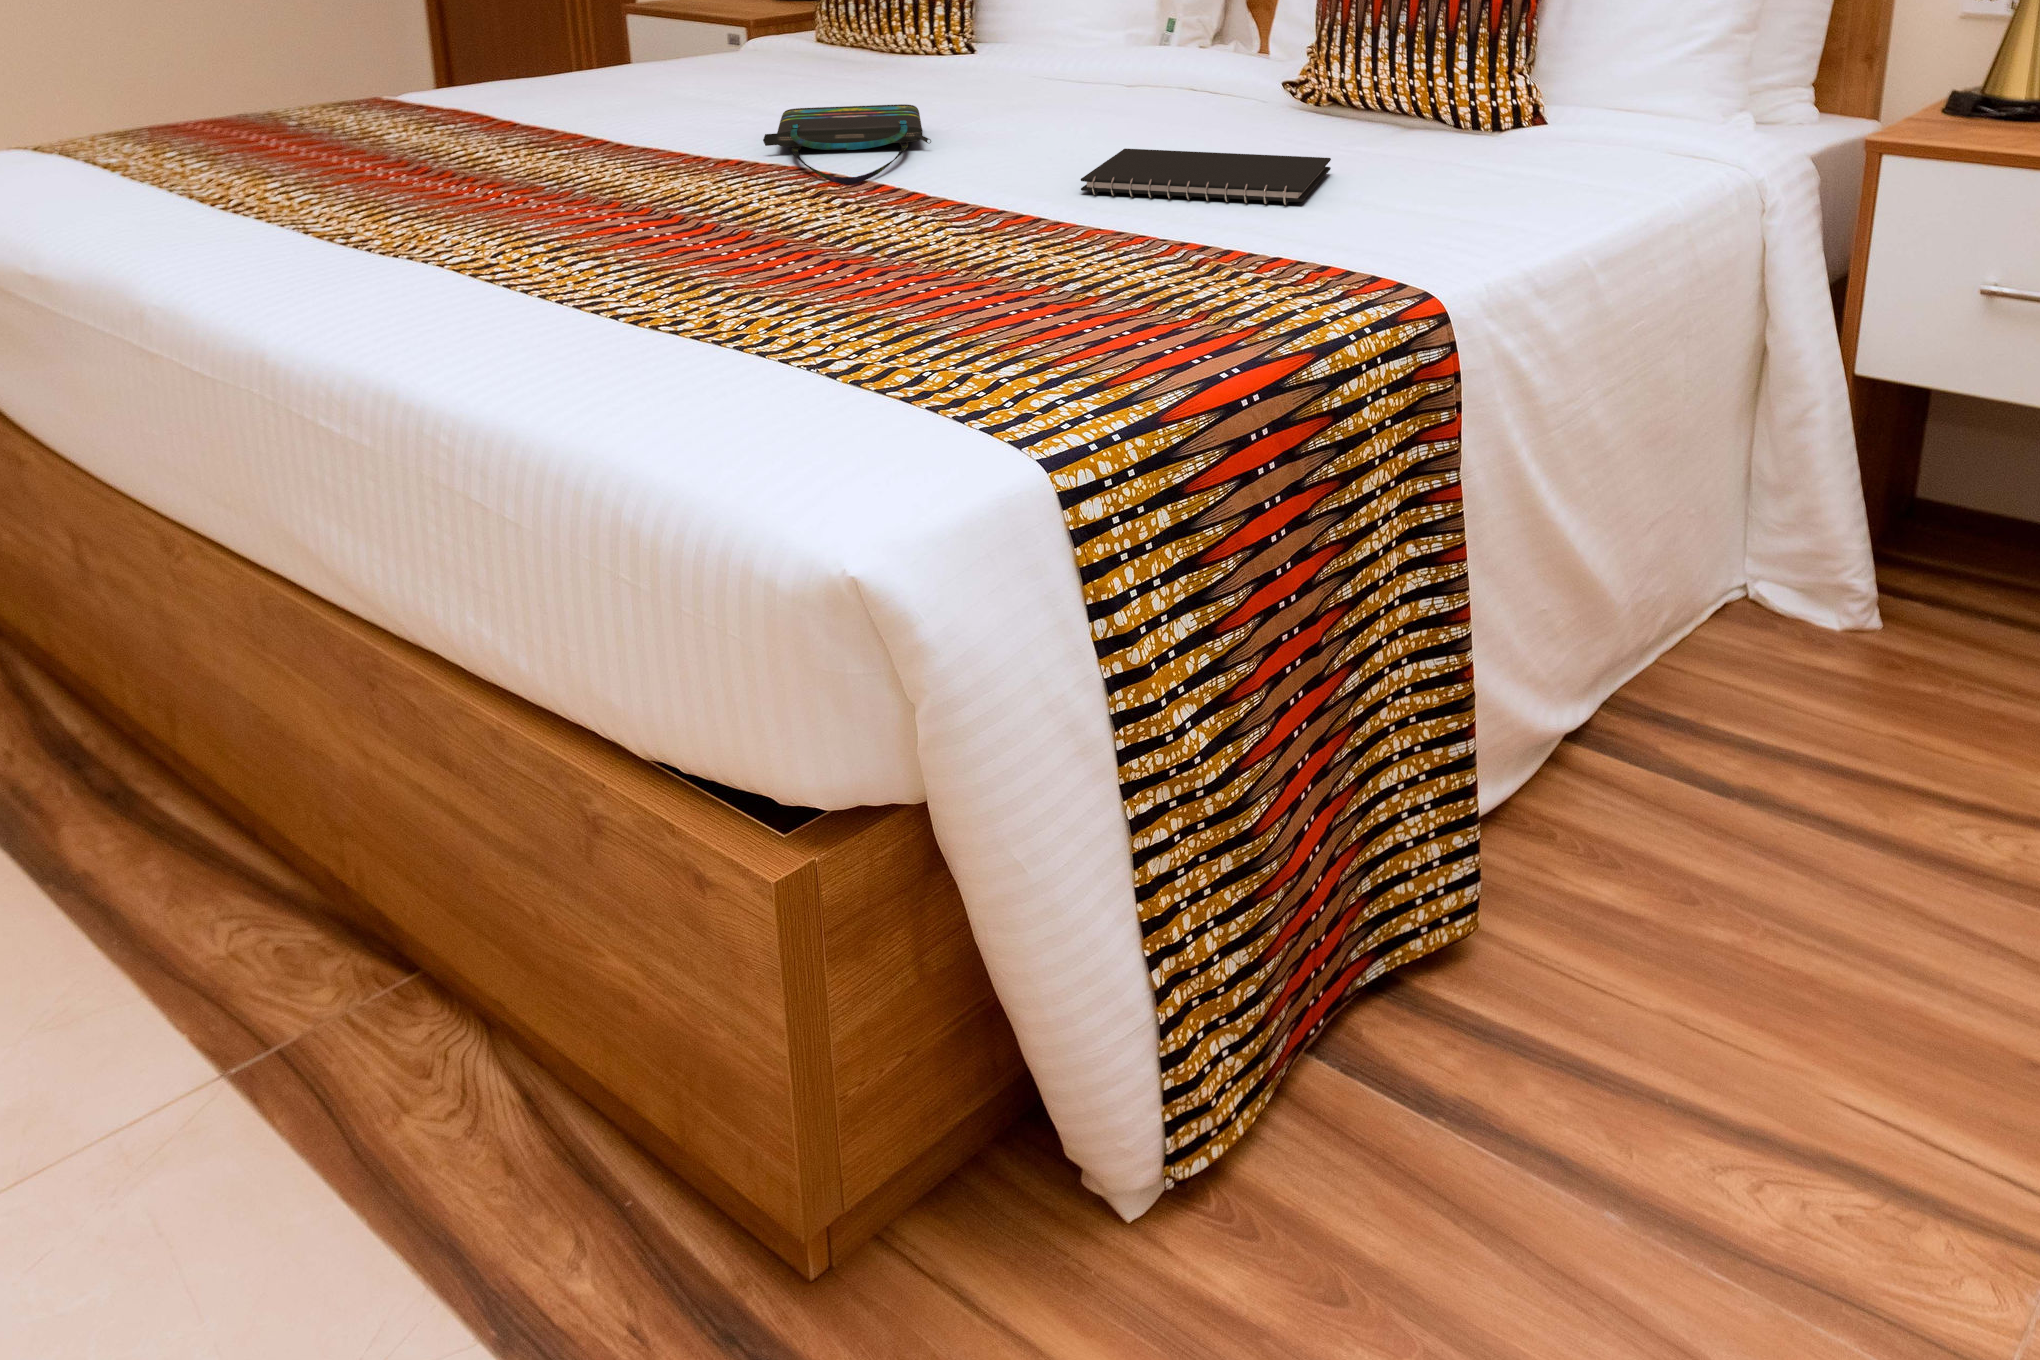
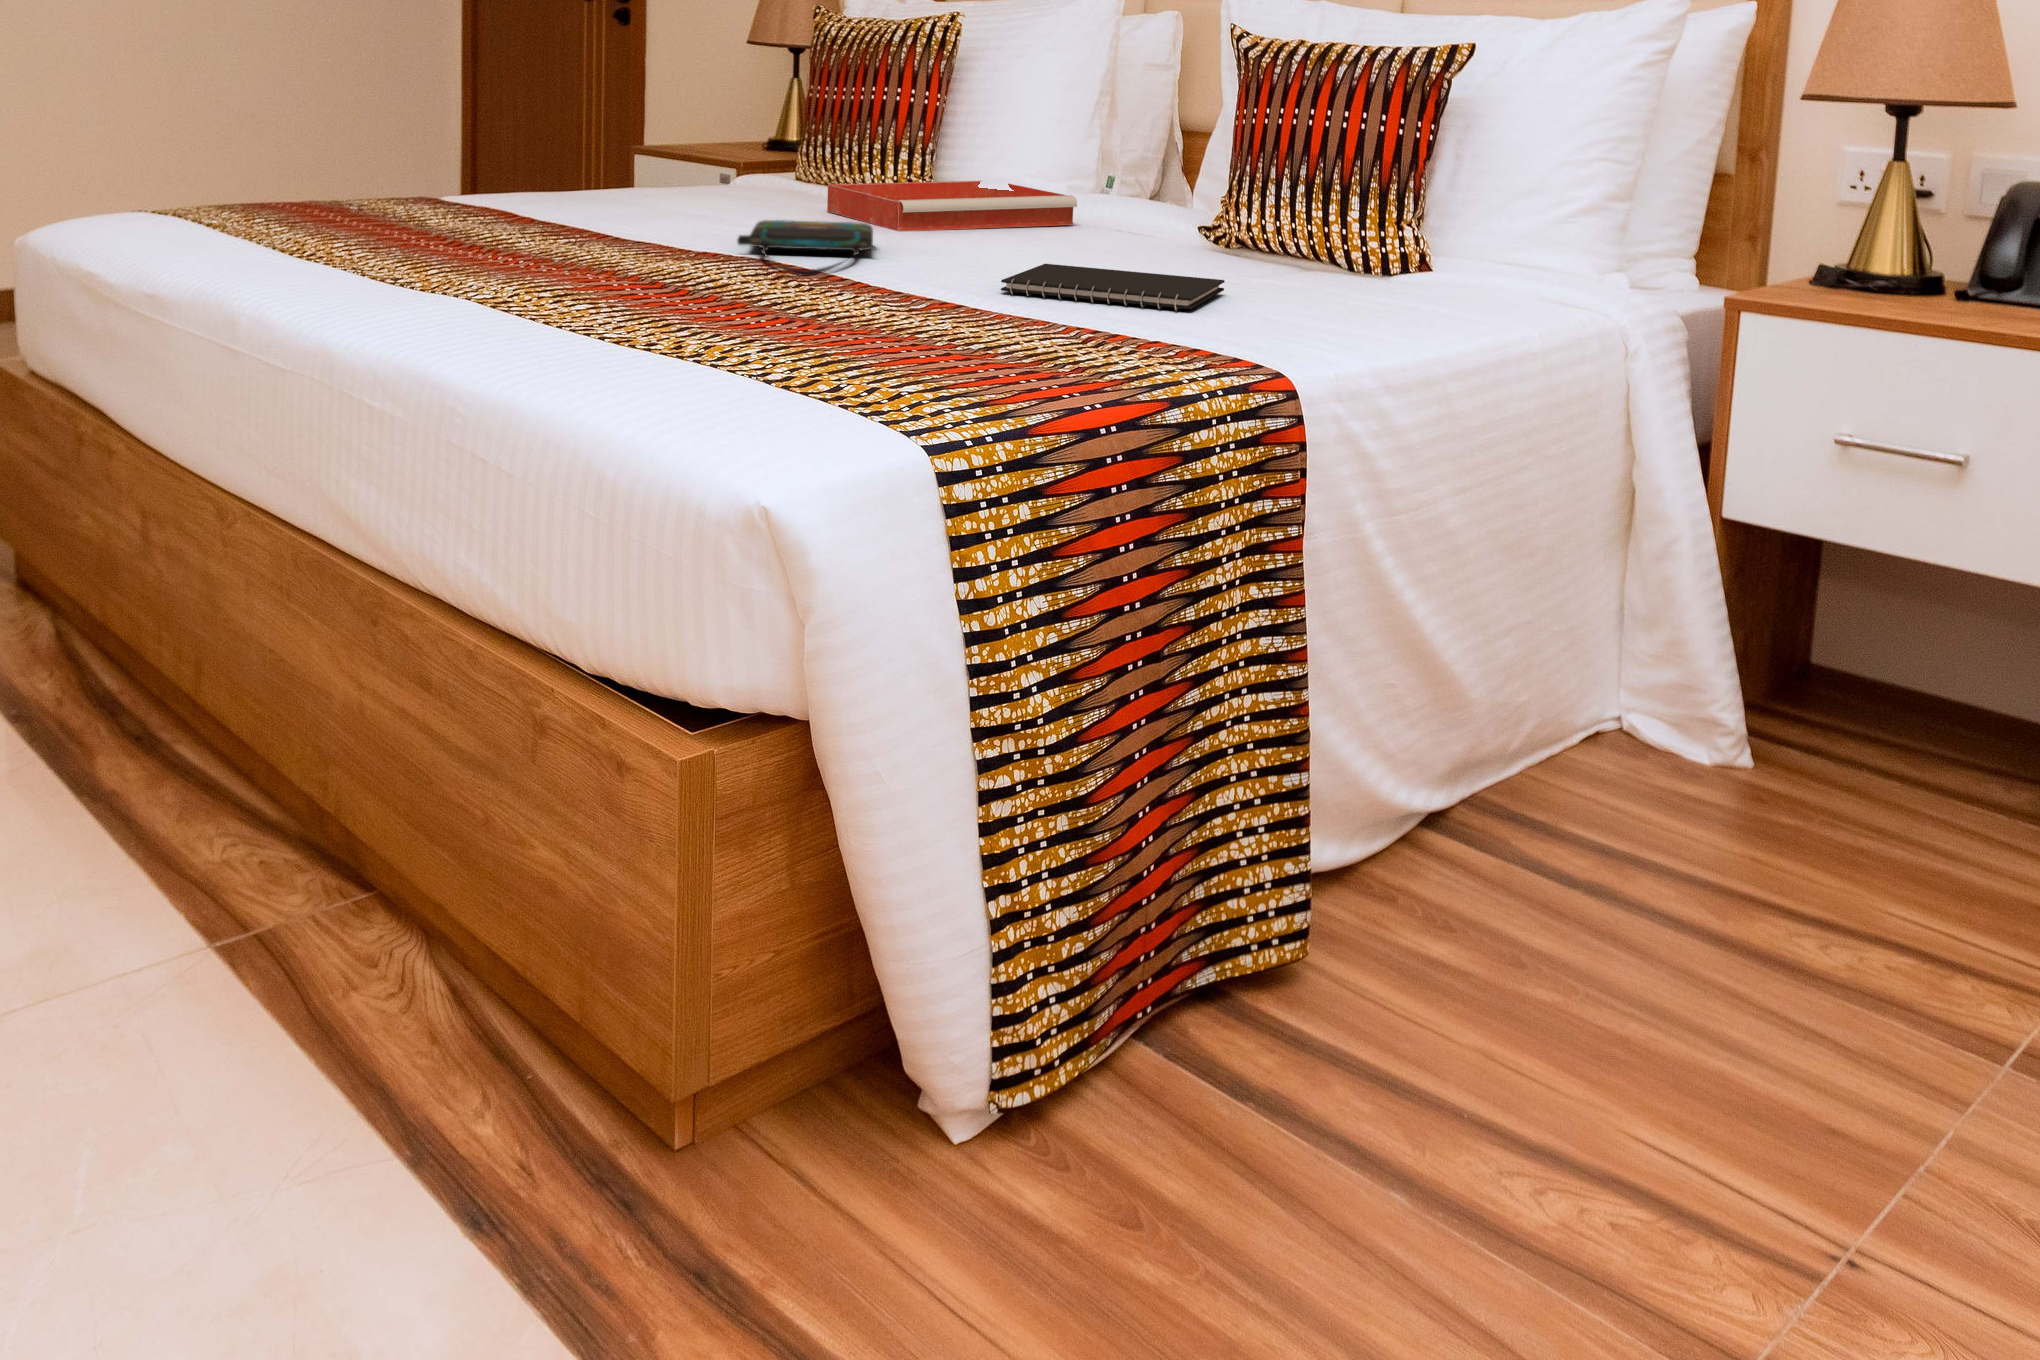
tray: none [858,30,1141,105] -> present [827,181,1077,231]

